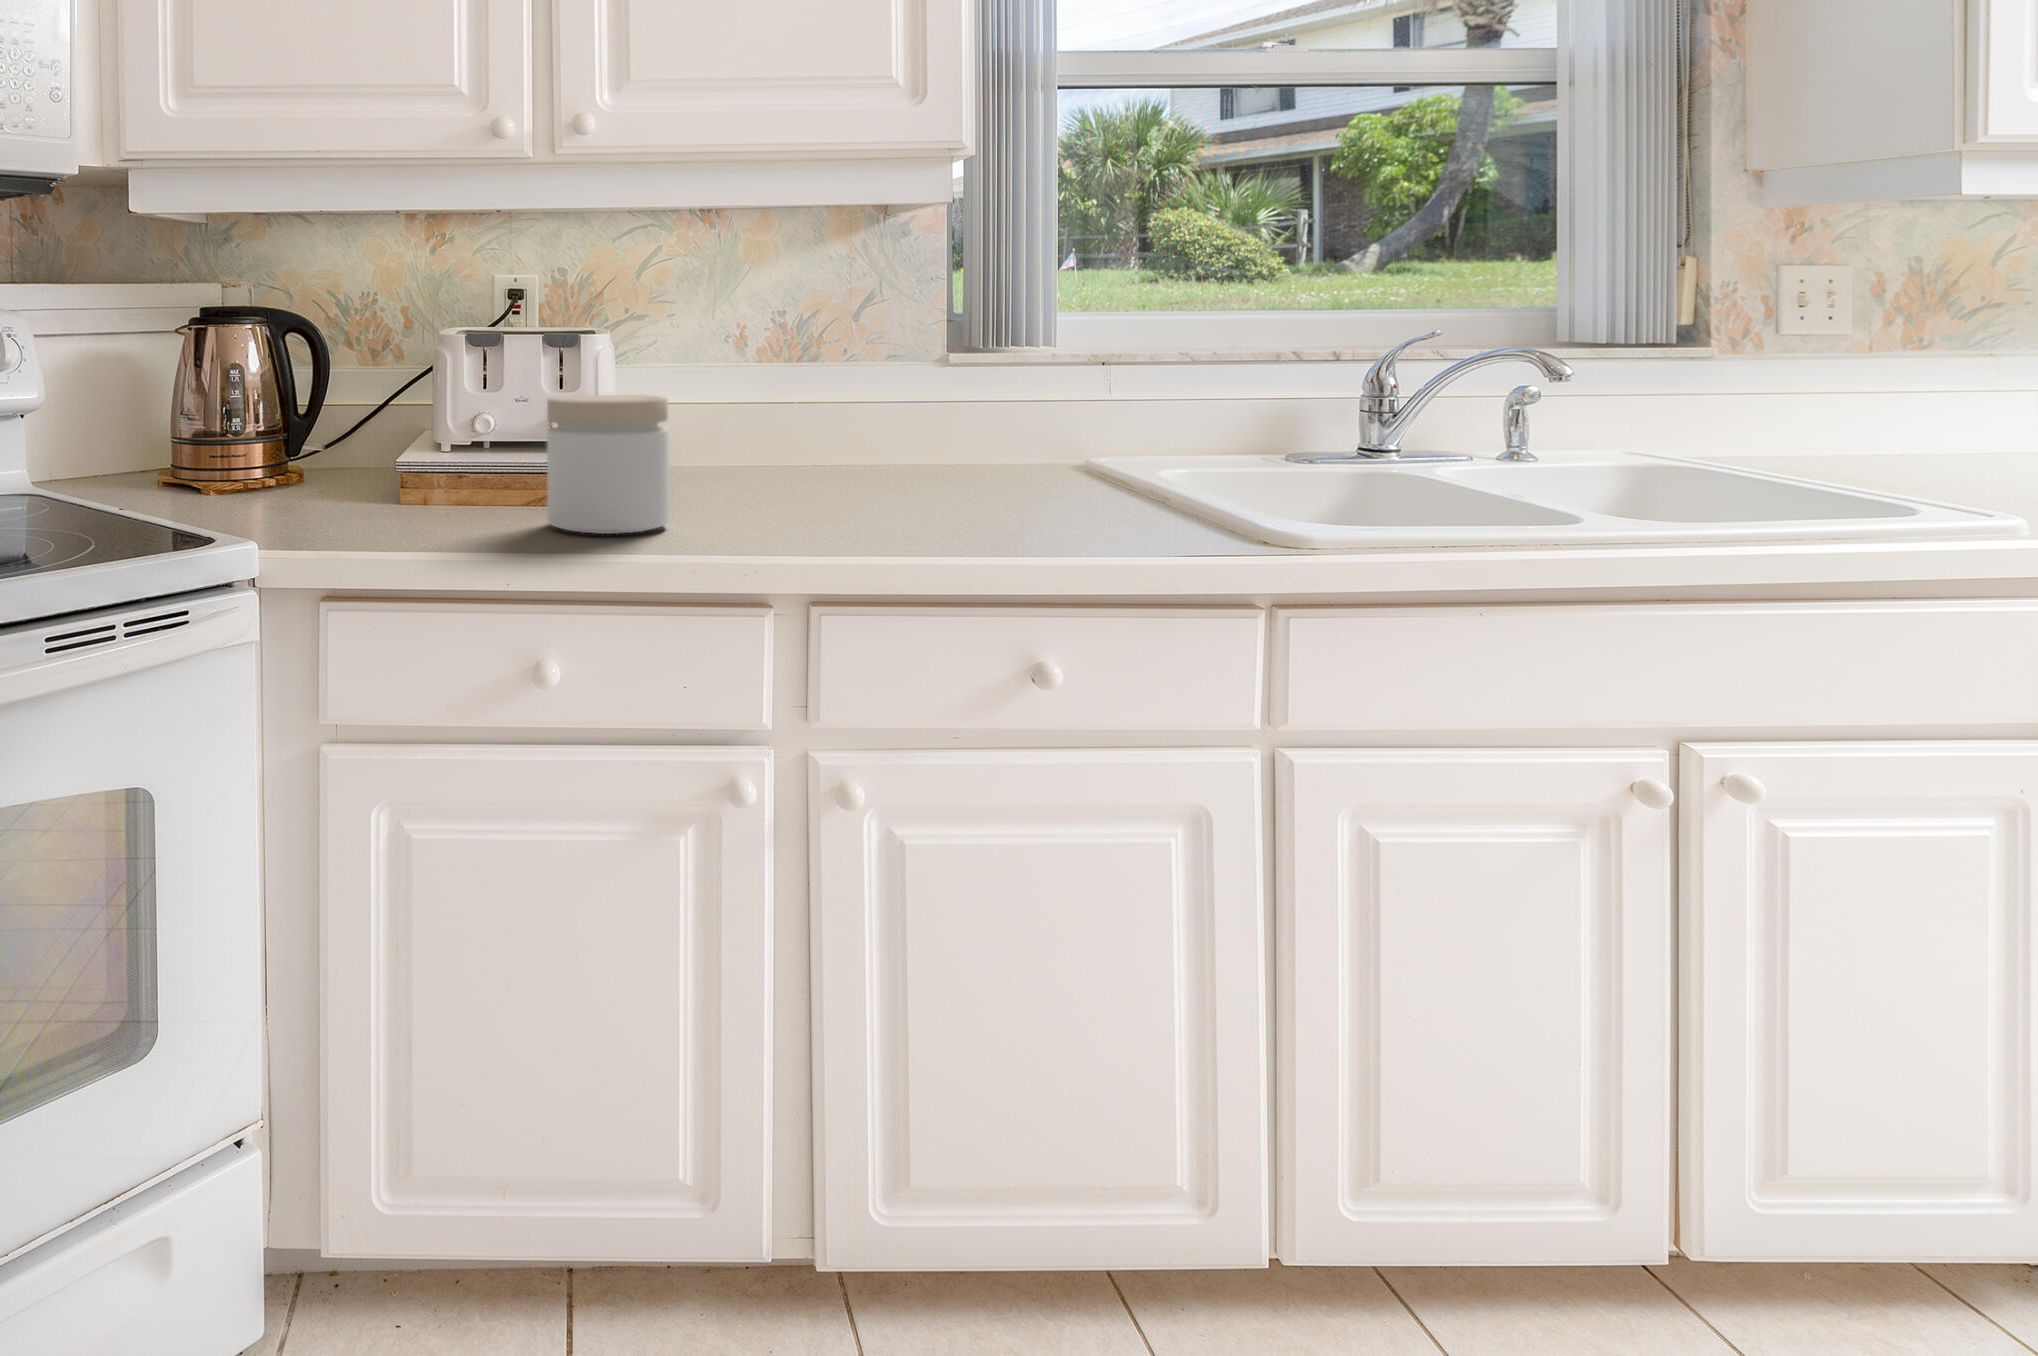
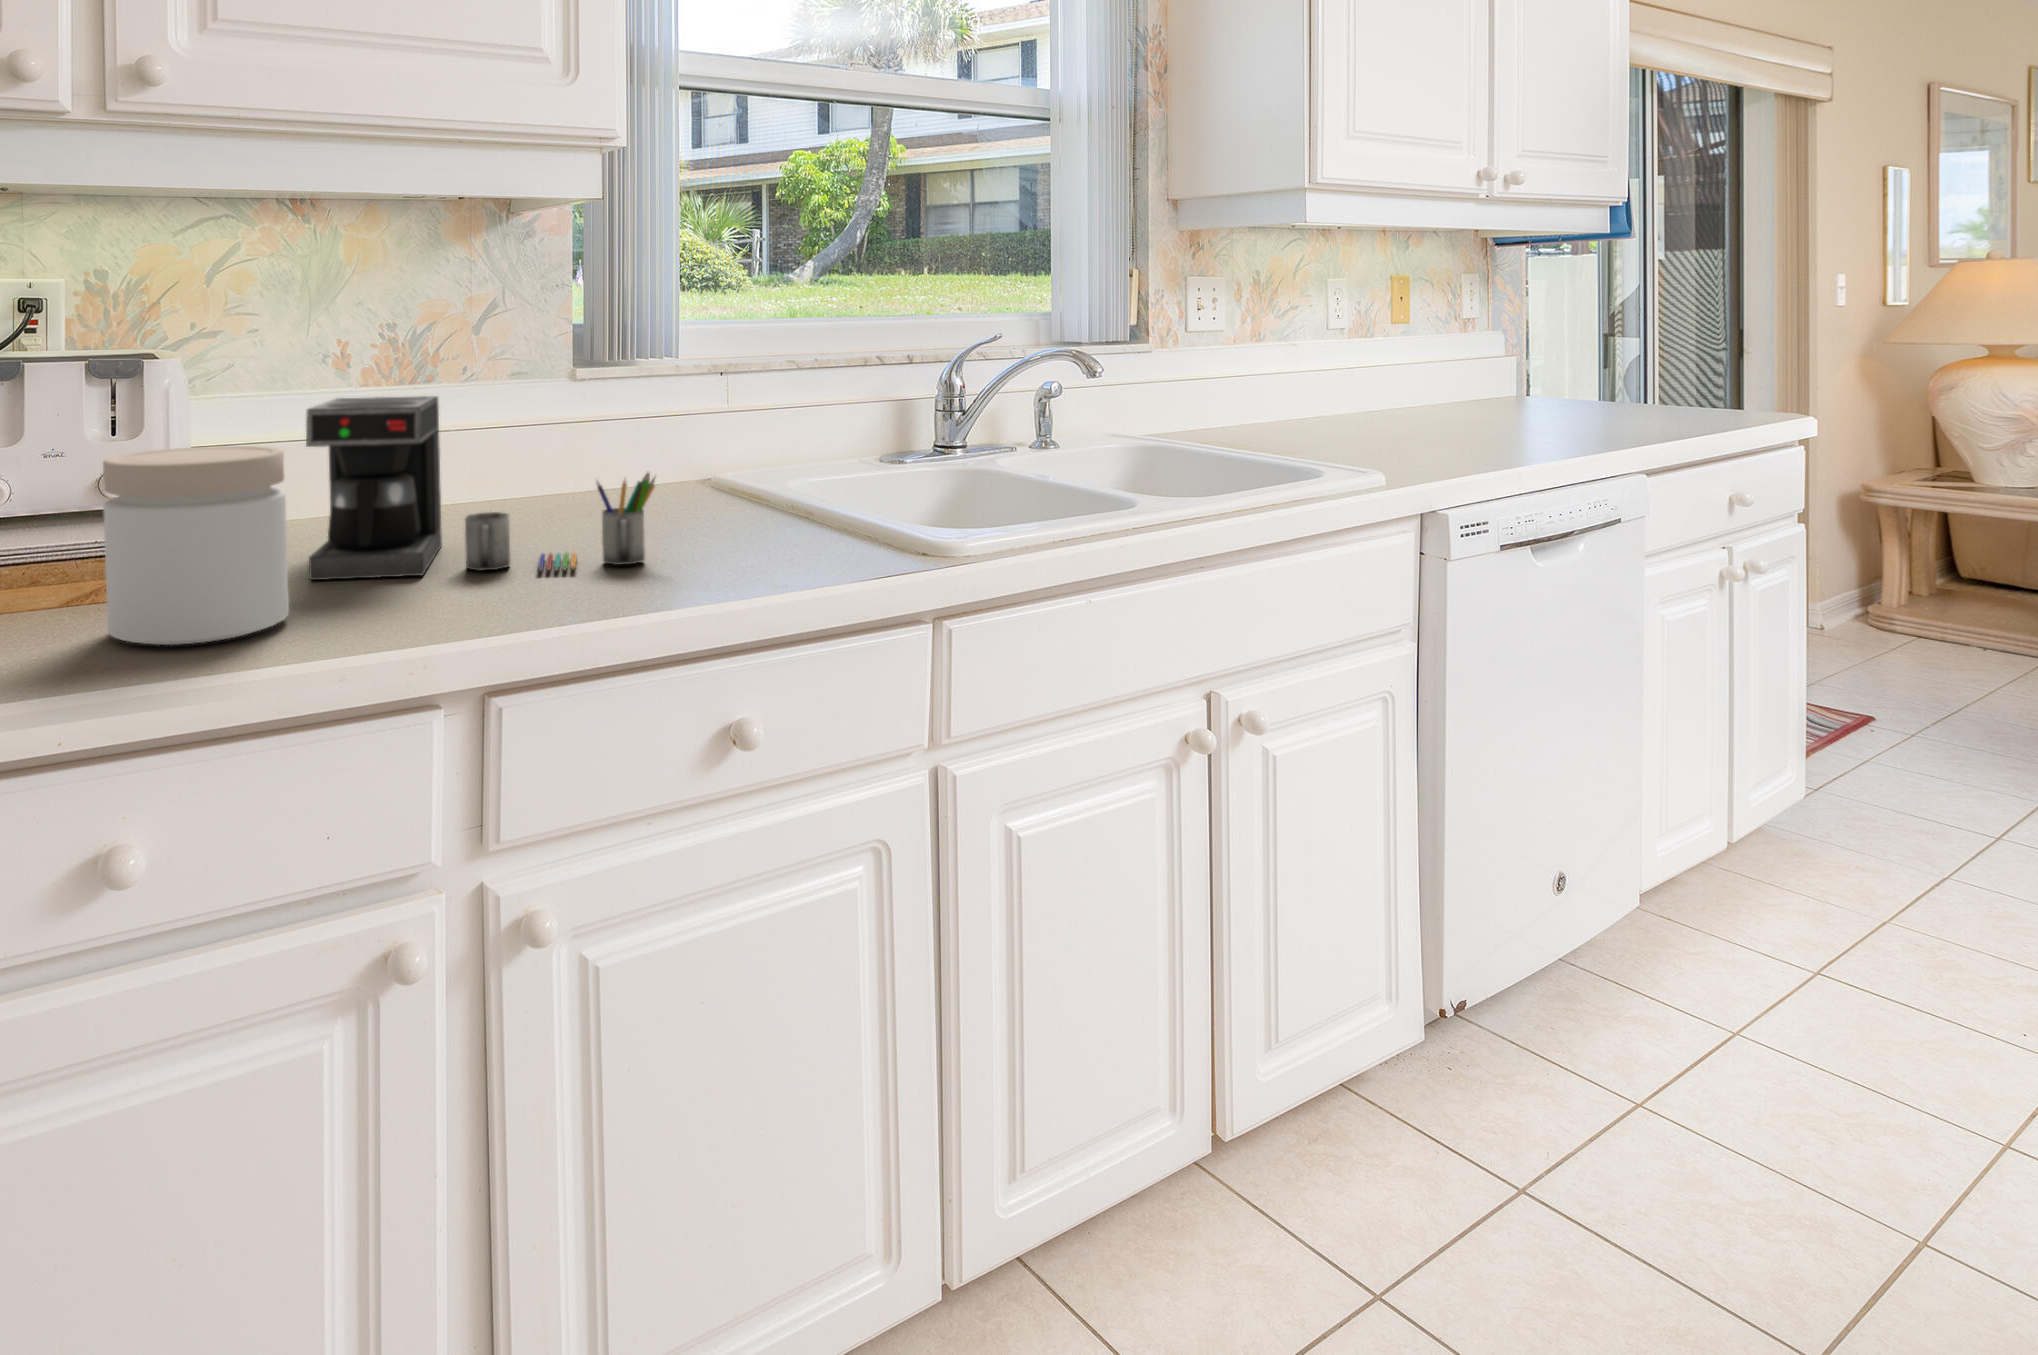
coffee maker: none [692,368,982,517] -> present [306,396,655,580]

